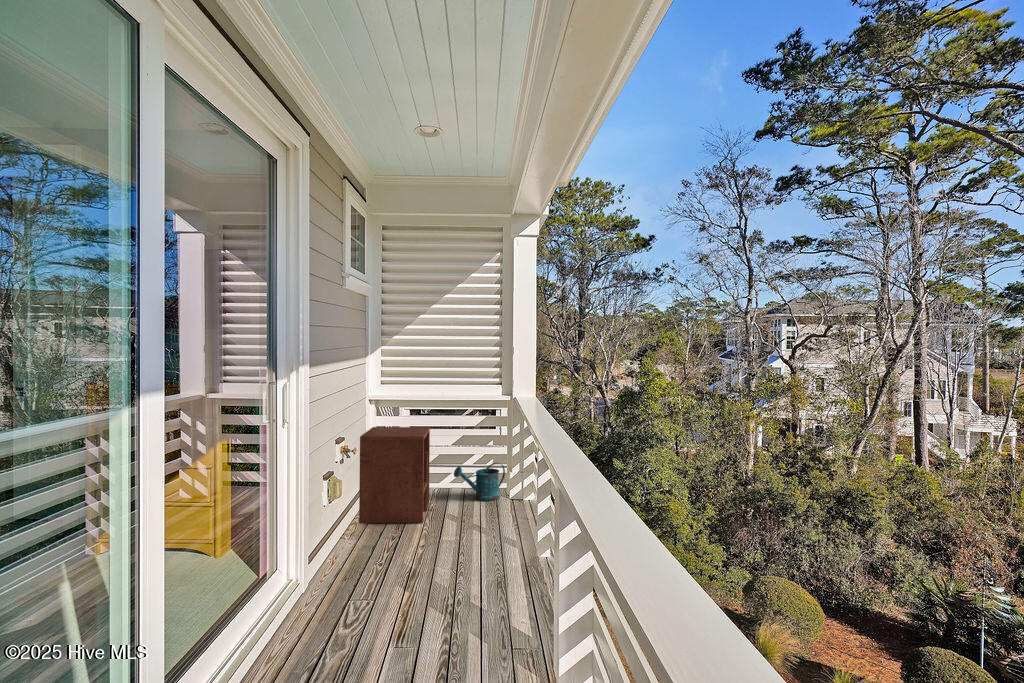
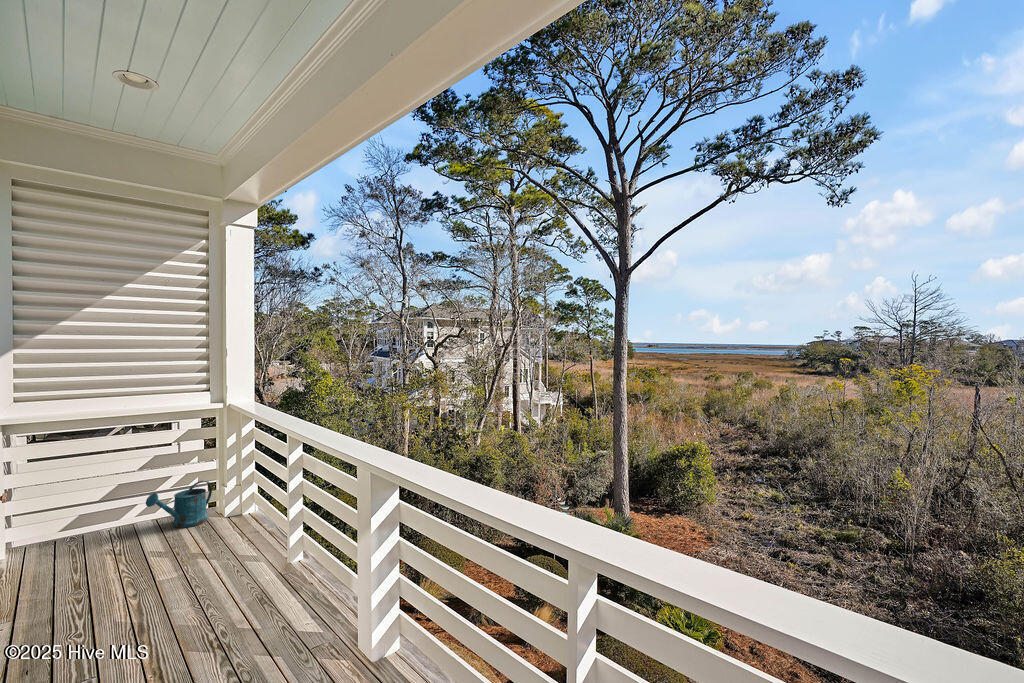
side table: present [359,427,430,523] -> none [4,451,119,597]

